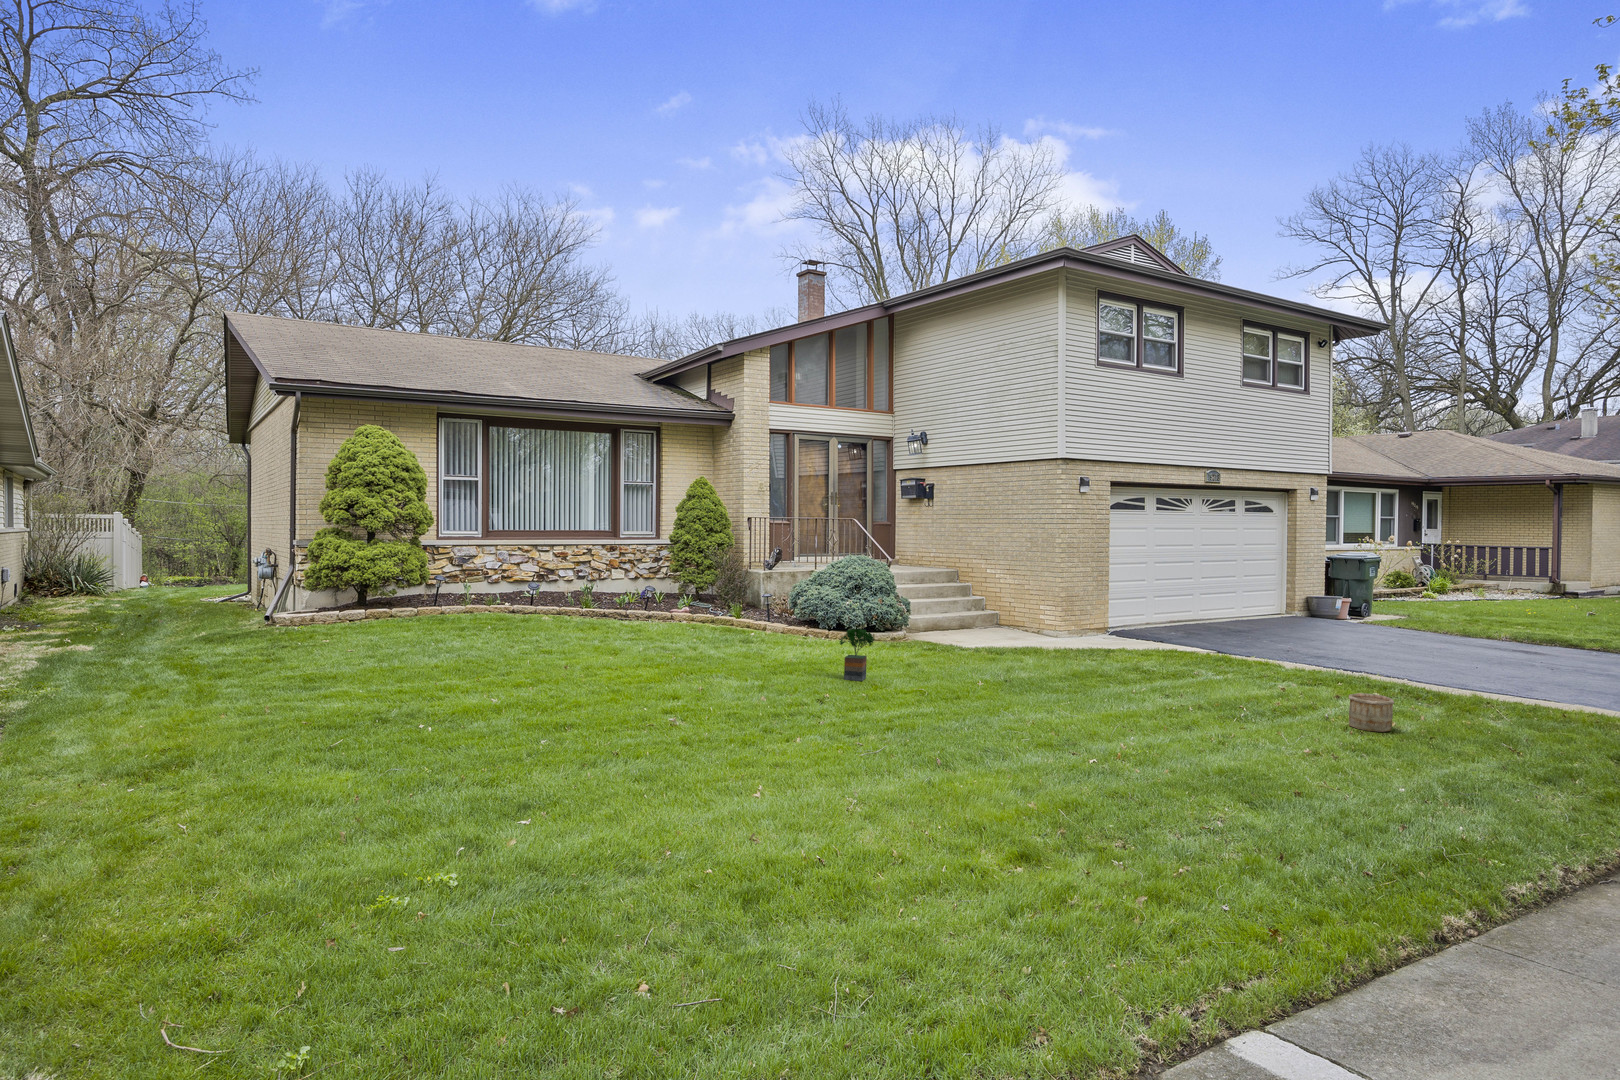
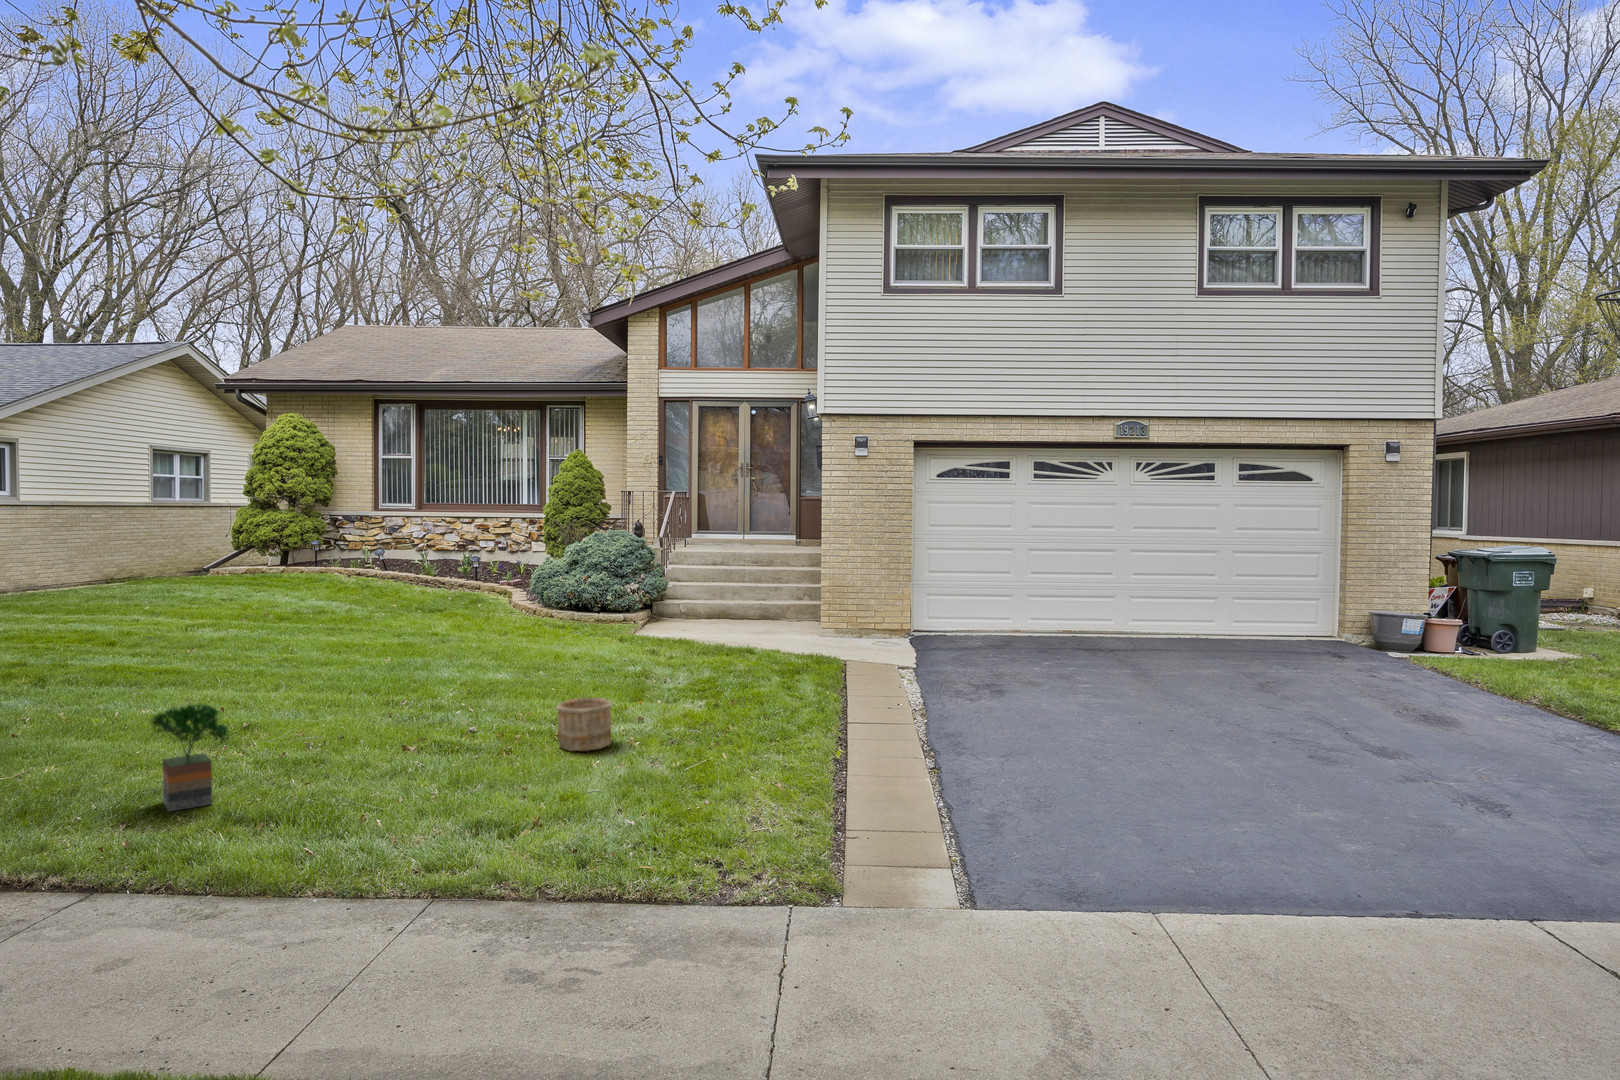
potted tree: present [840,629,874,681] -> present [150,703,229,812]

